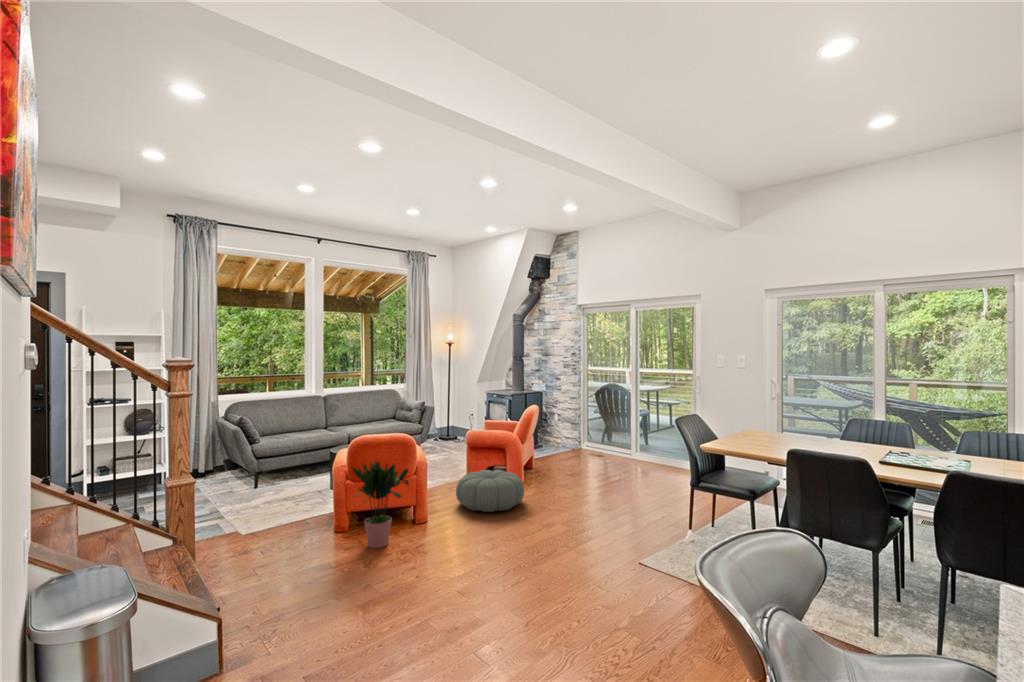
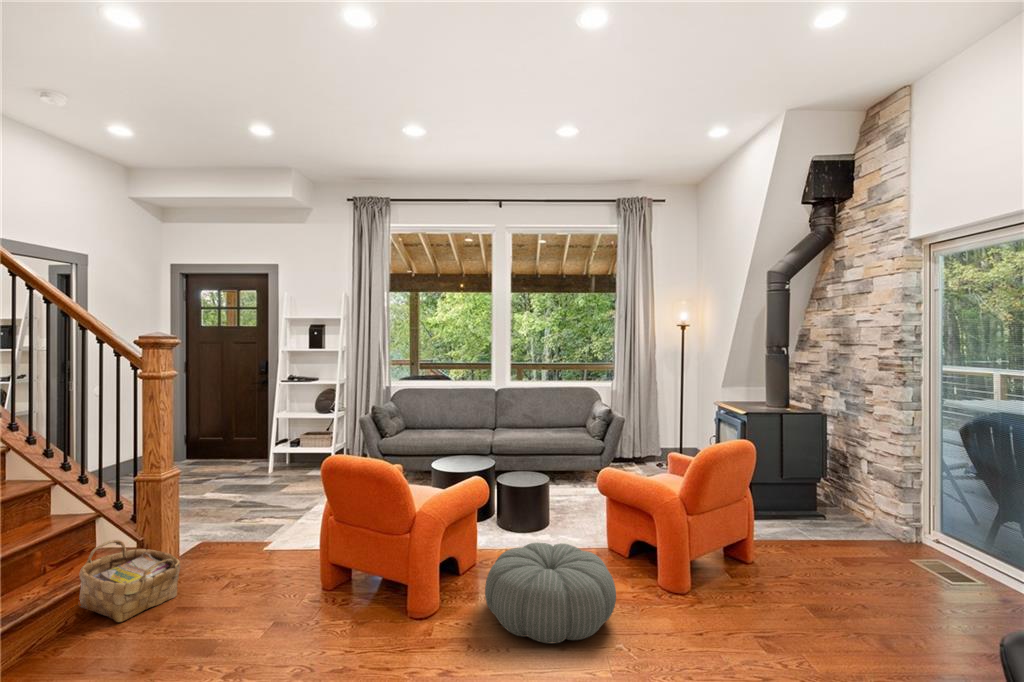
potted plant: present [352,461,409,548] -> none [248,481,352,635]
woven basket: none [197,531,274,587] -> present [80,540,180,622]

